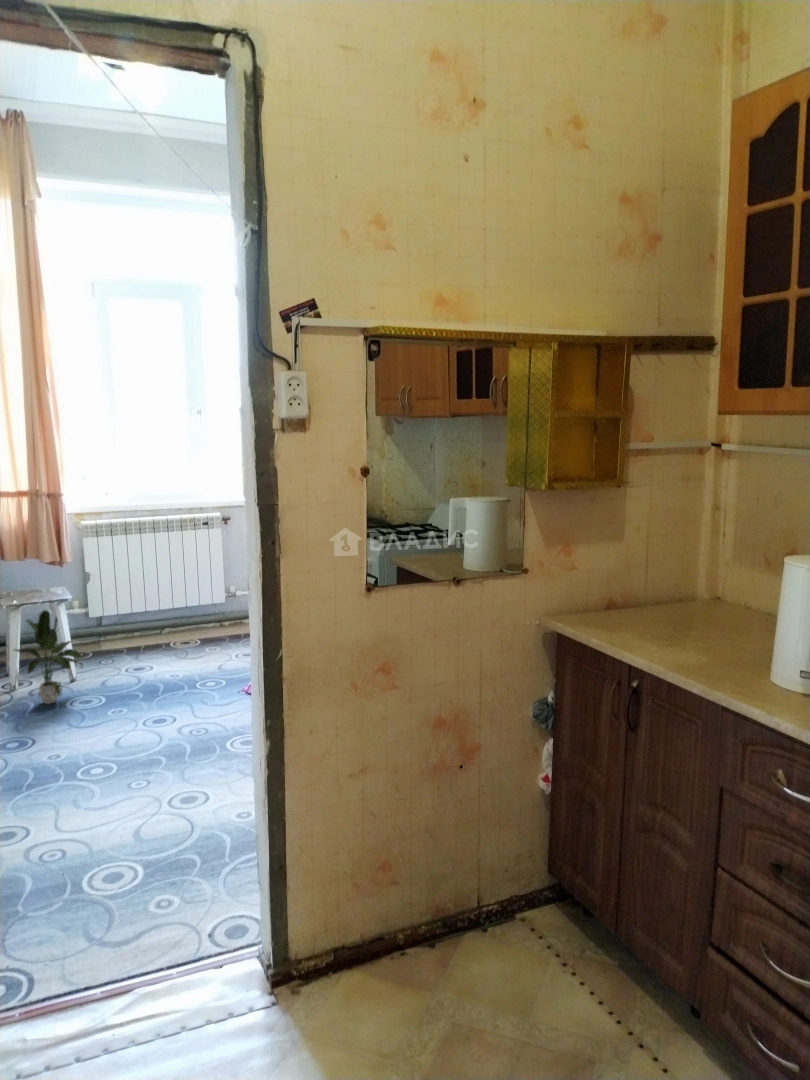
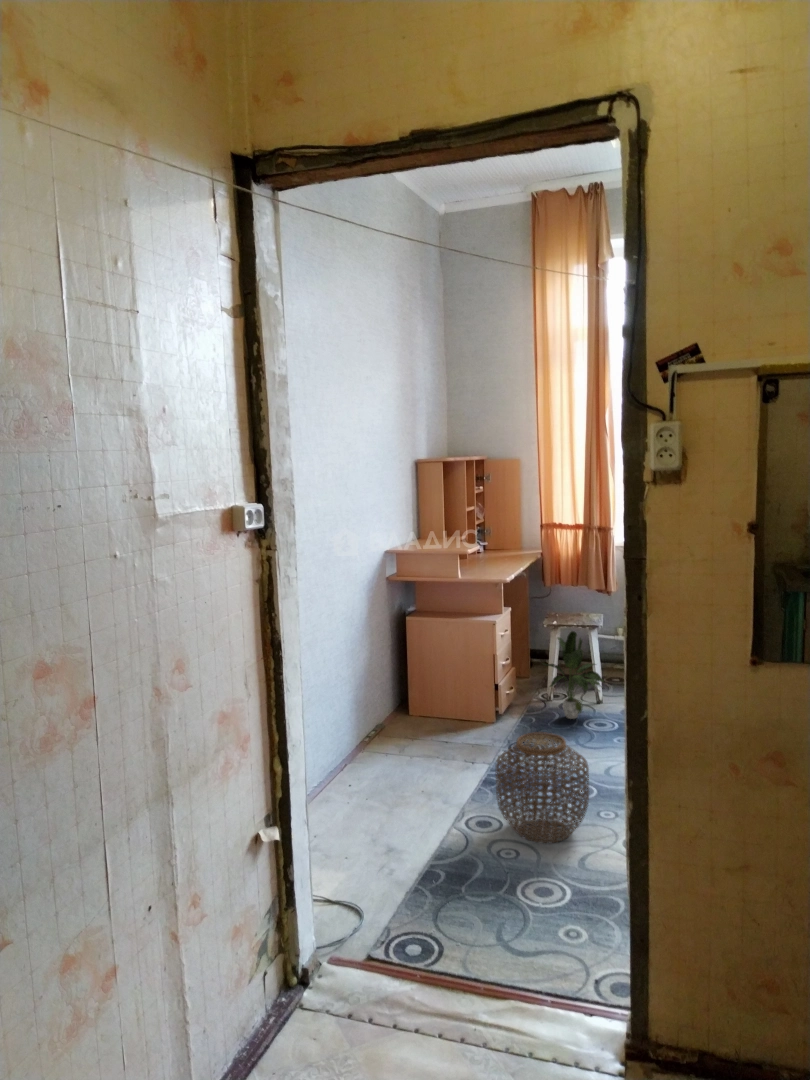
woven basket: none [20,714,130,833] -> present [496,732,589,843]

